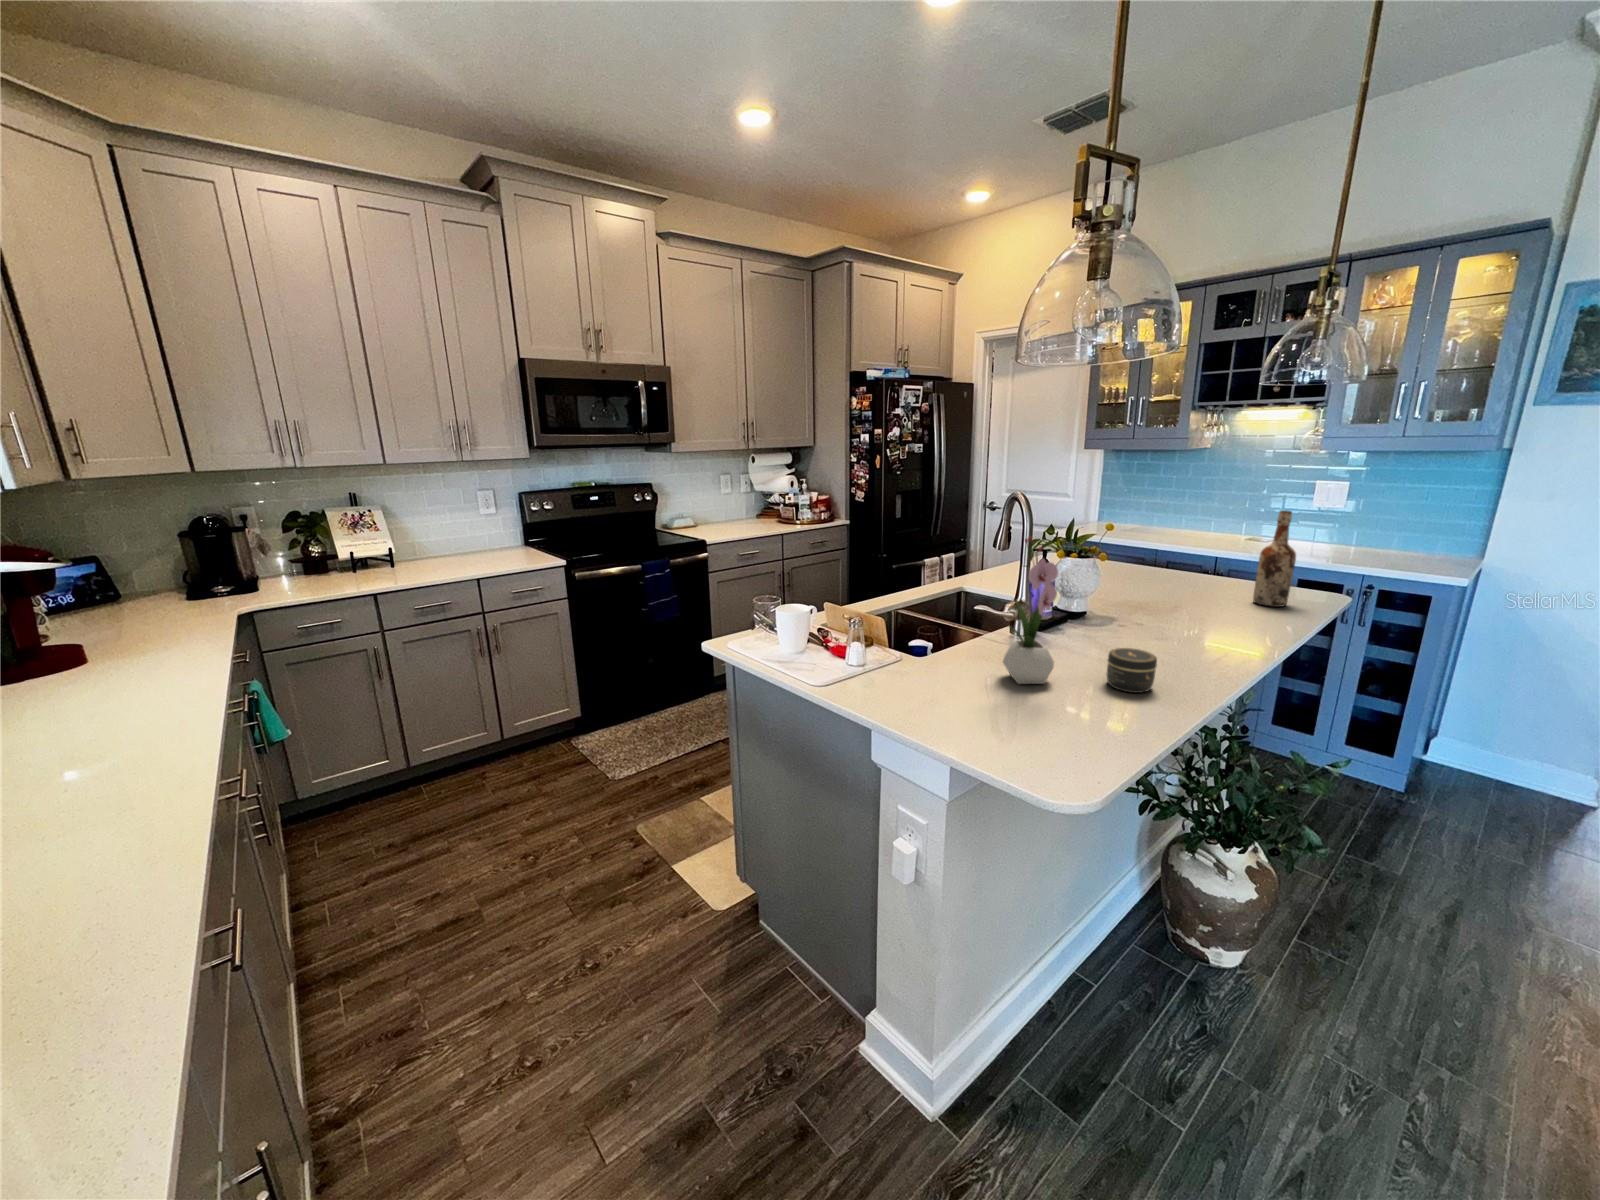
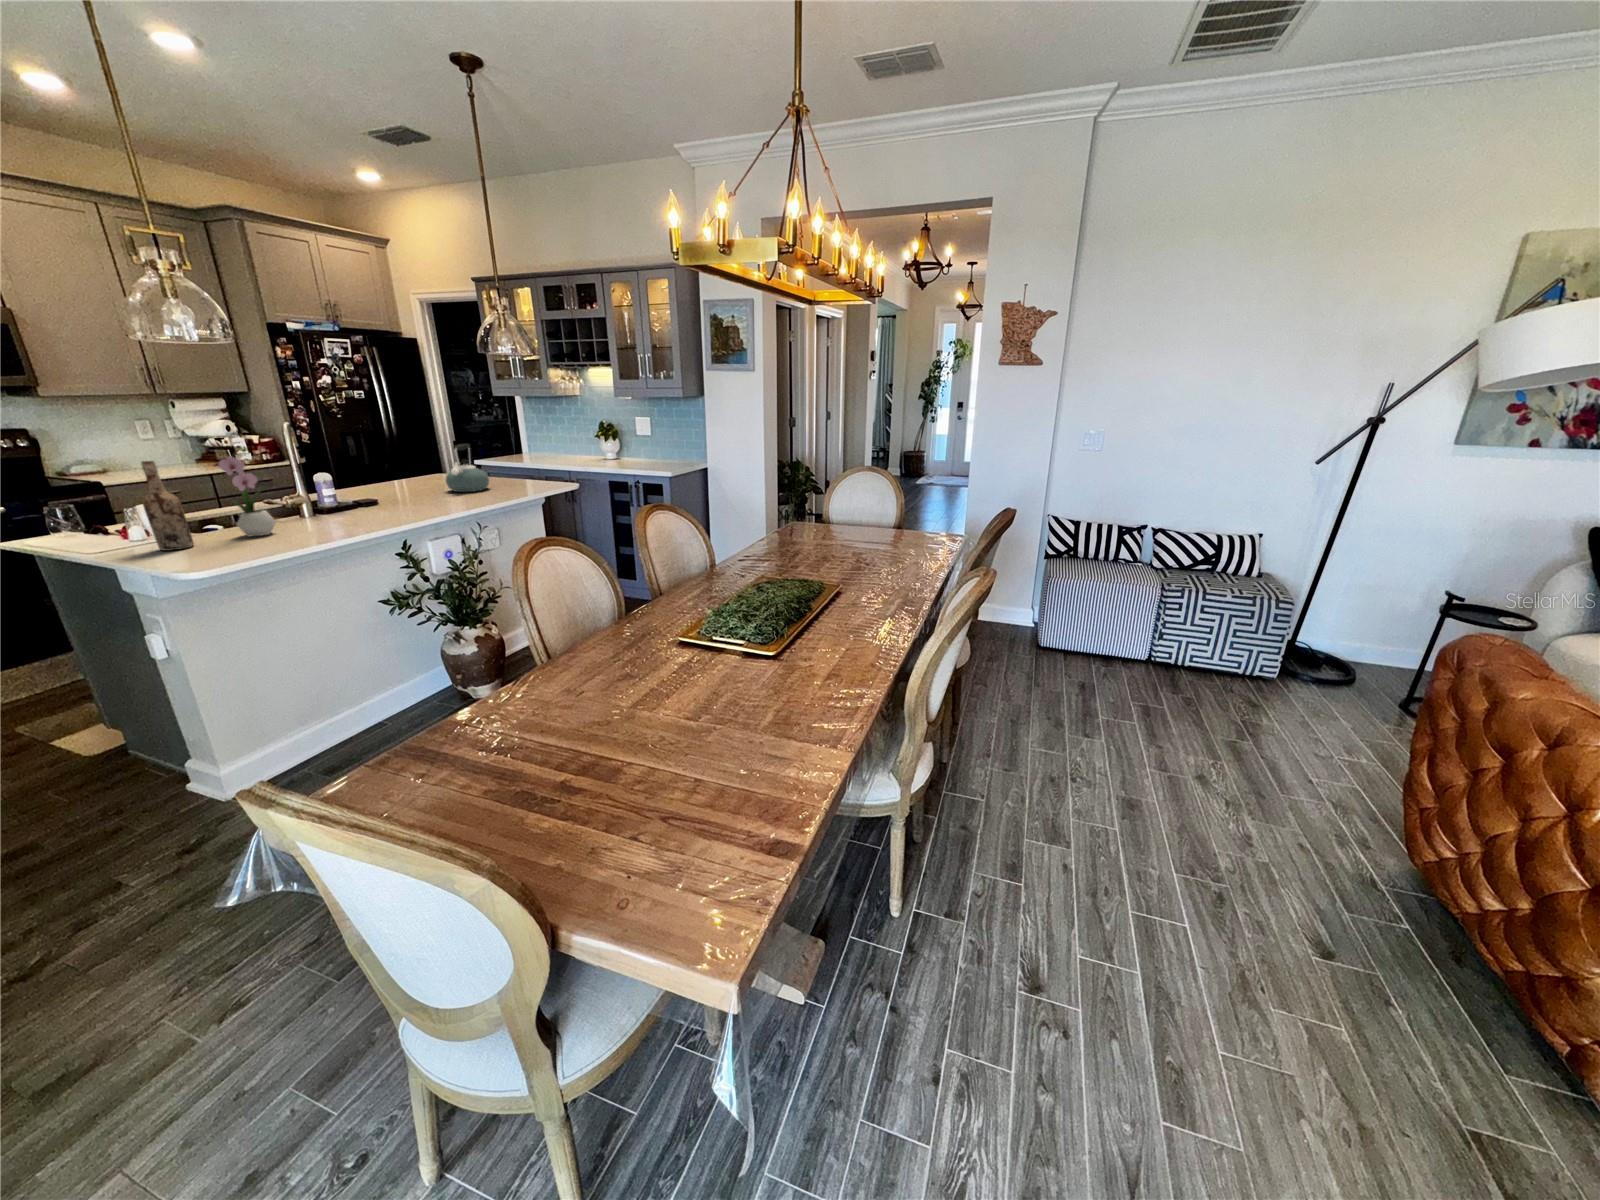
wine bottle: present [1253,510,1296,607] -> present [141,461,194,551]
kettle: none [1144,526,1214,602] -> present [446,444,489,492]
jar: present [1106,648,1157,693] -> none [307,509,341,533]

